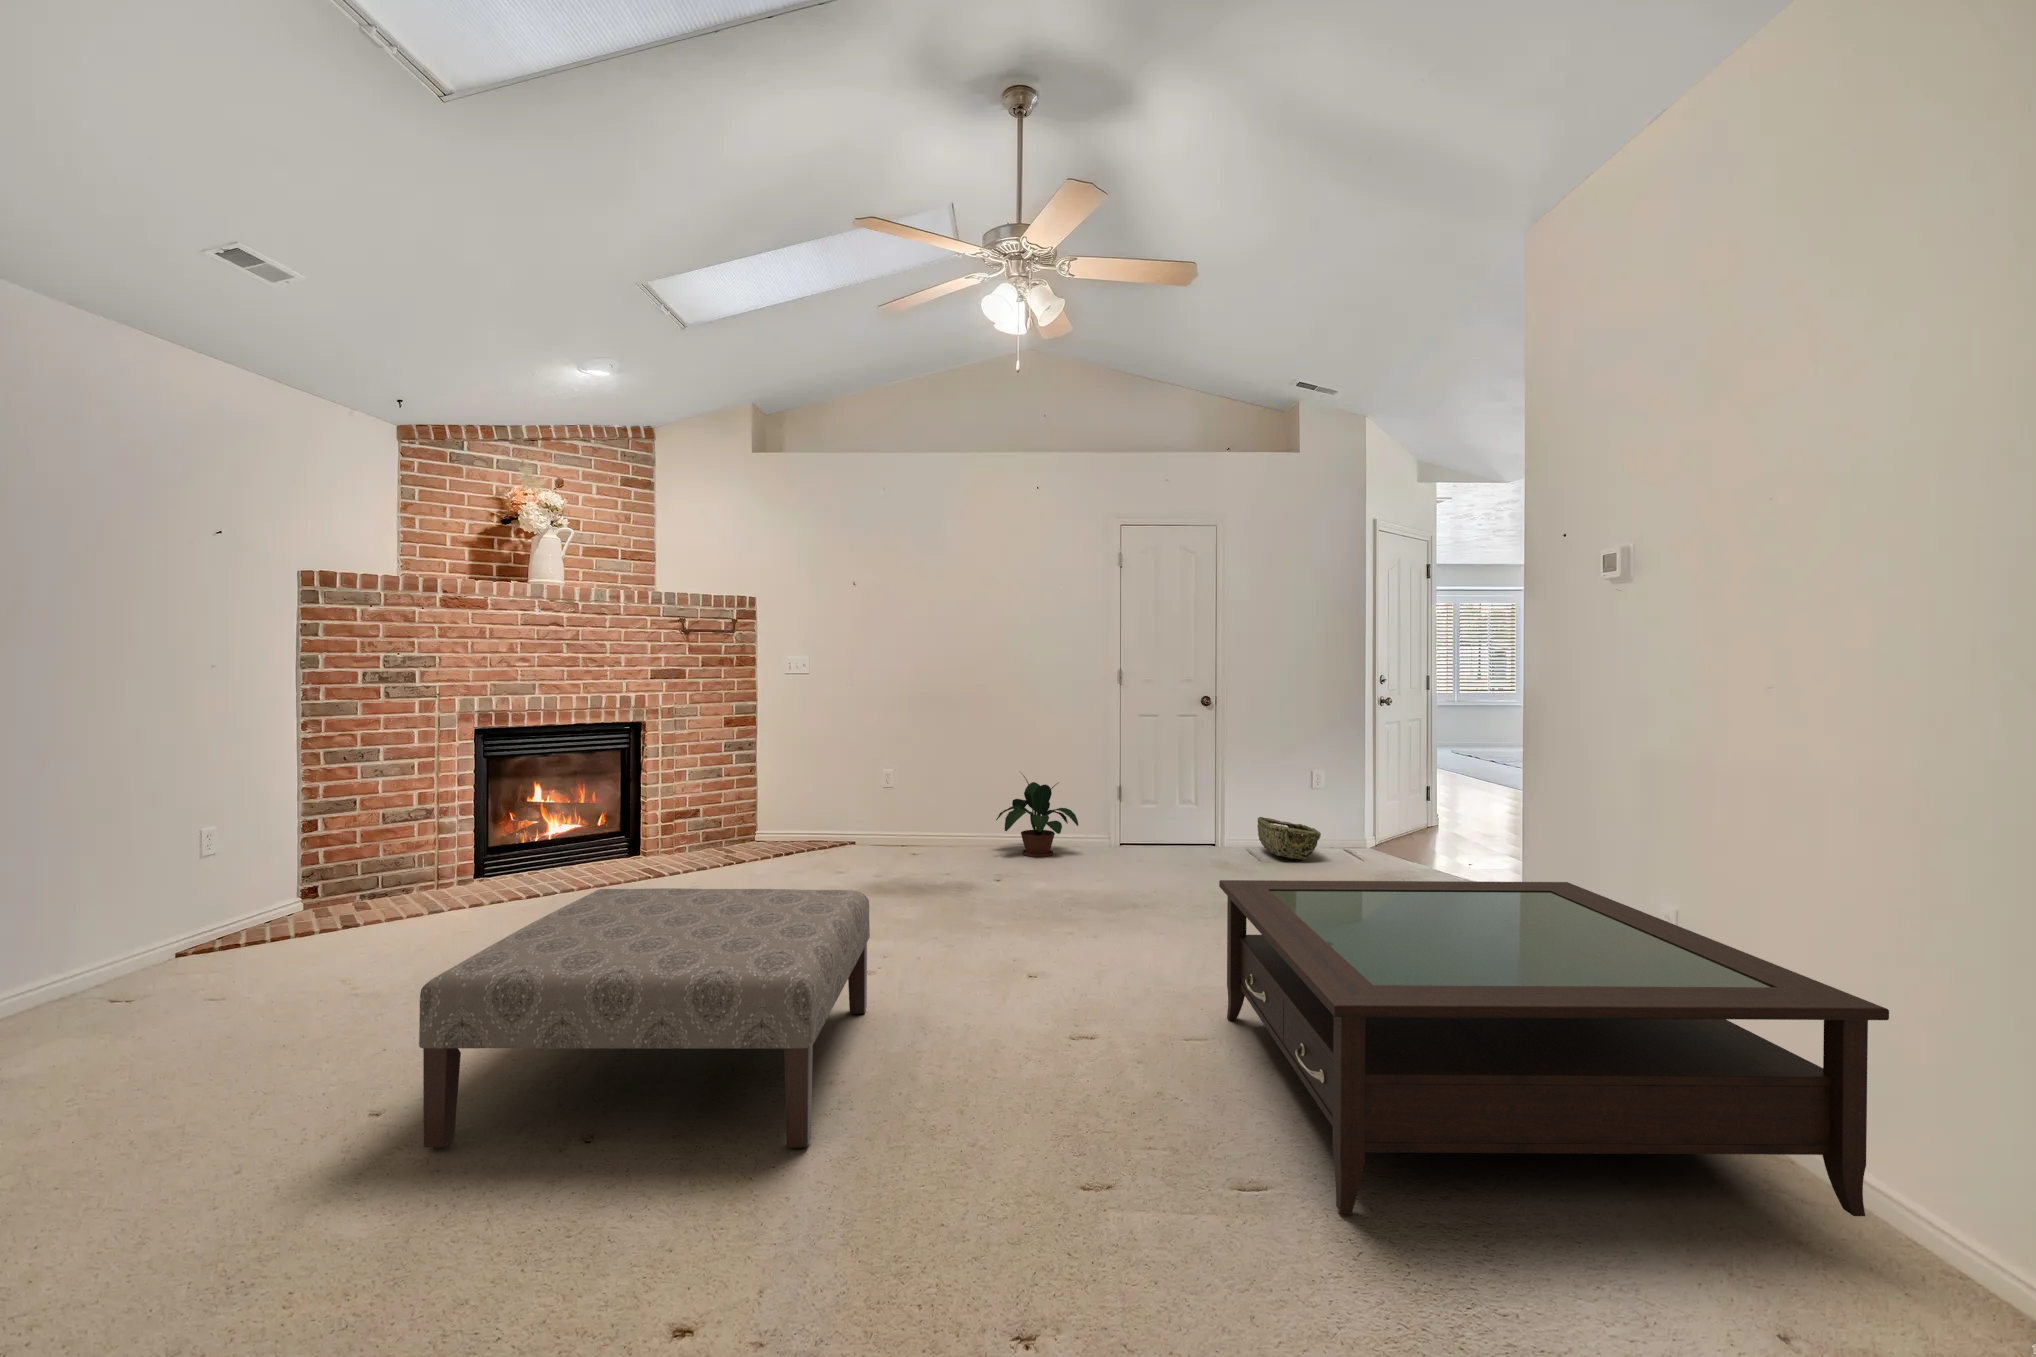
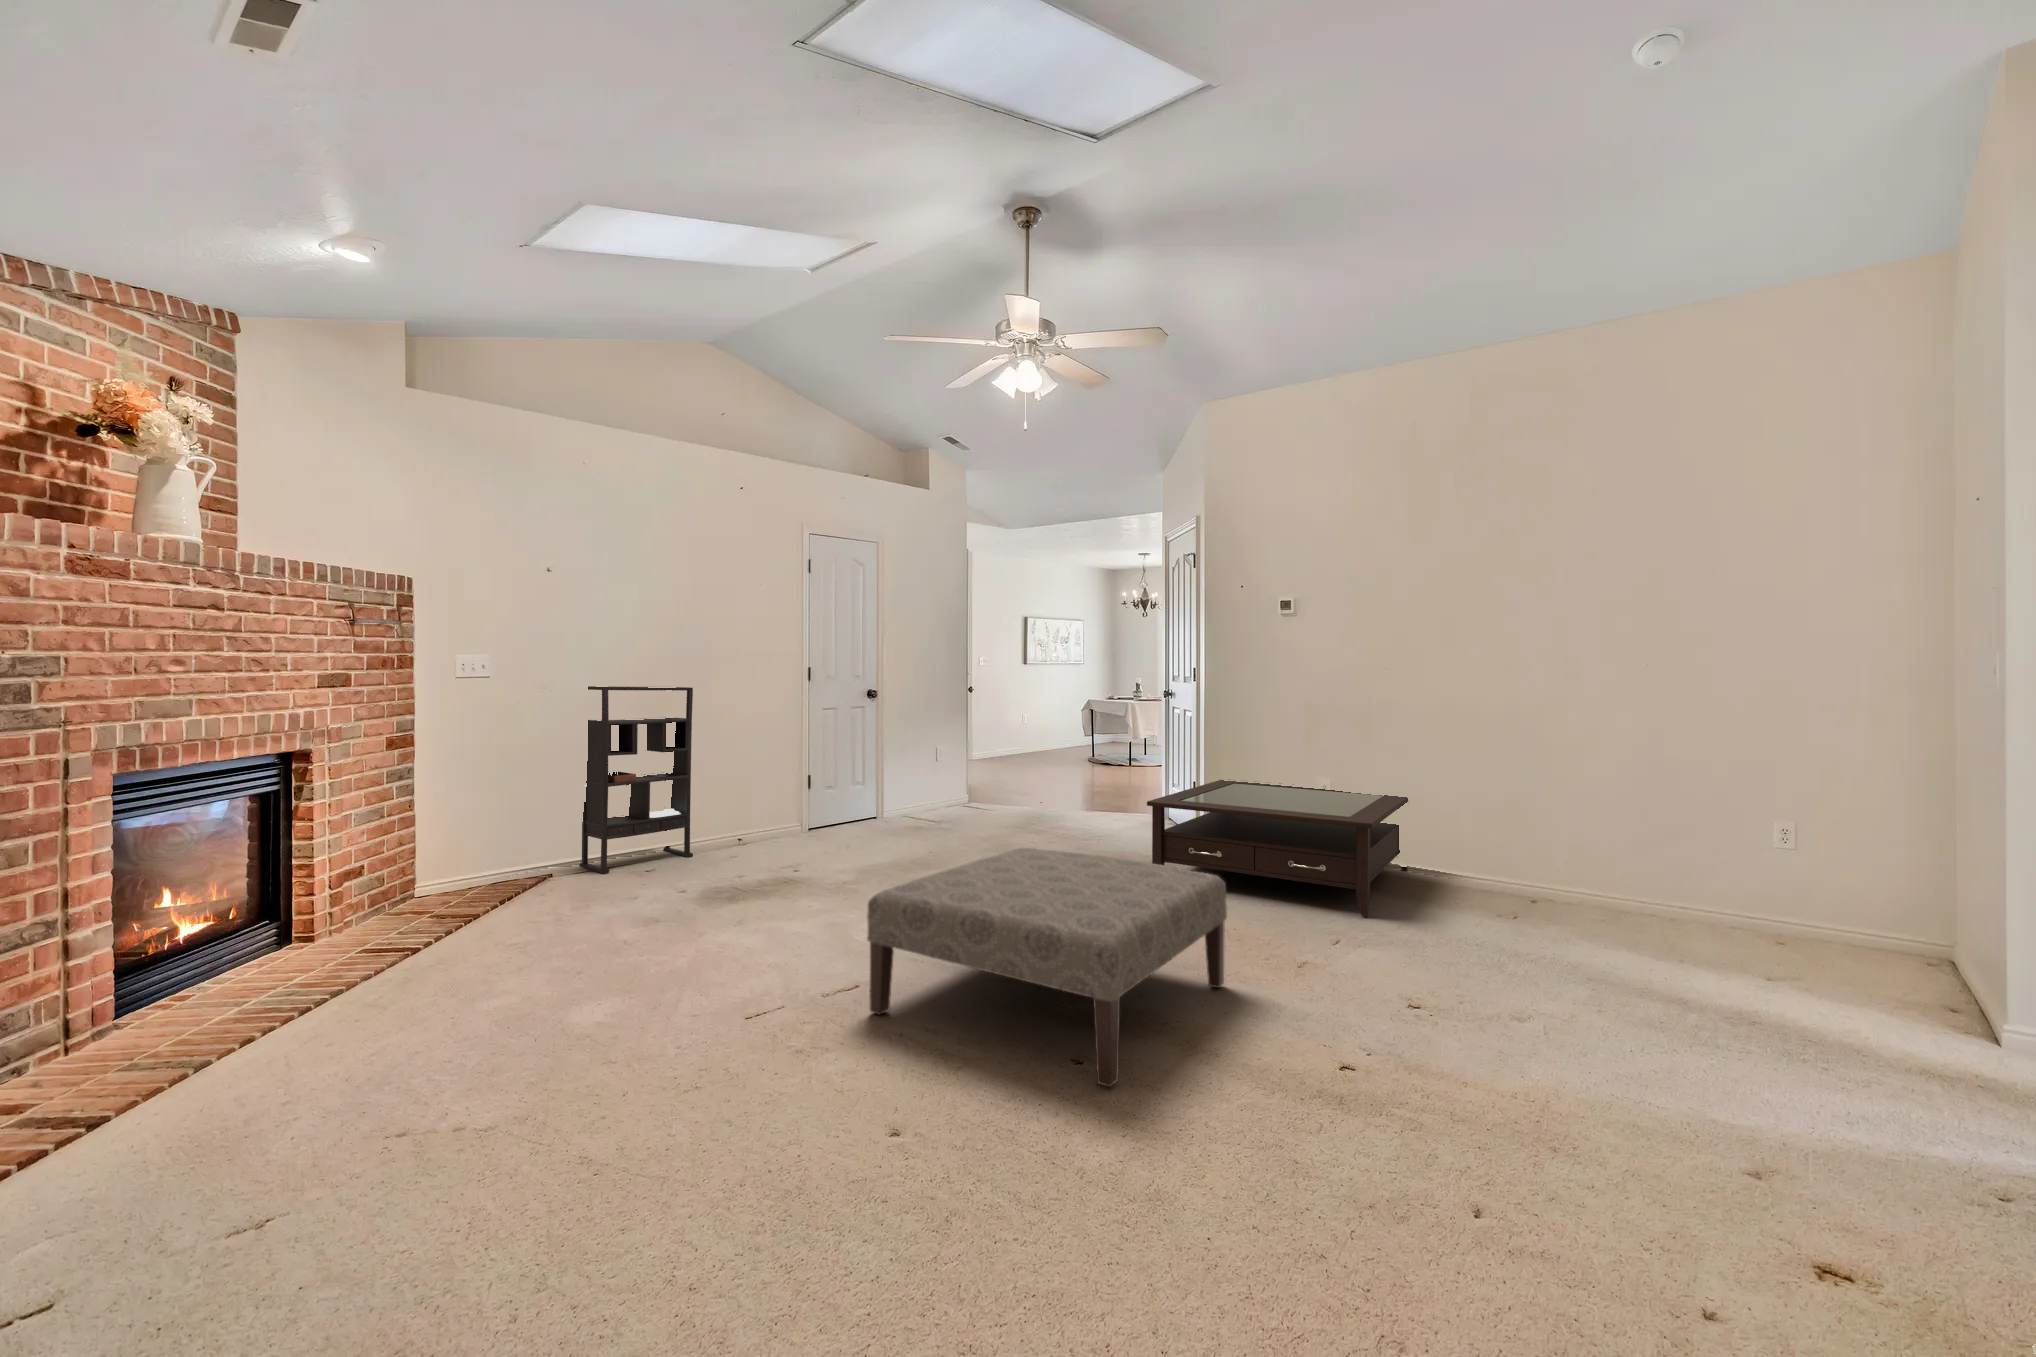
bookshelf: none [867,680,964,855] -> present [580,686,693,874]
potted plant: present [996,773,1078,857] -> none [717,765,793,845]
woven basket: present [1257,817,1321,860] -> none [885,785,942,812]

